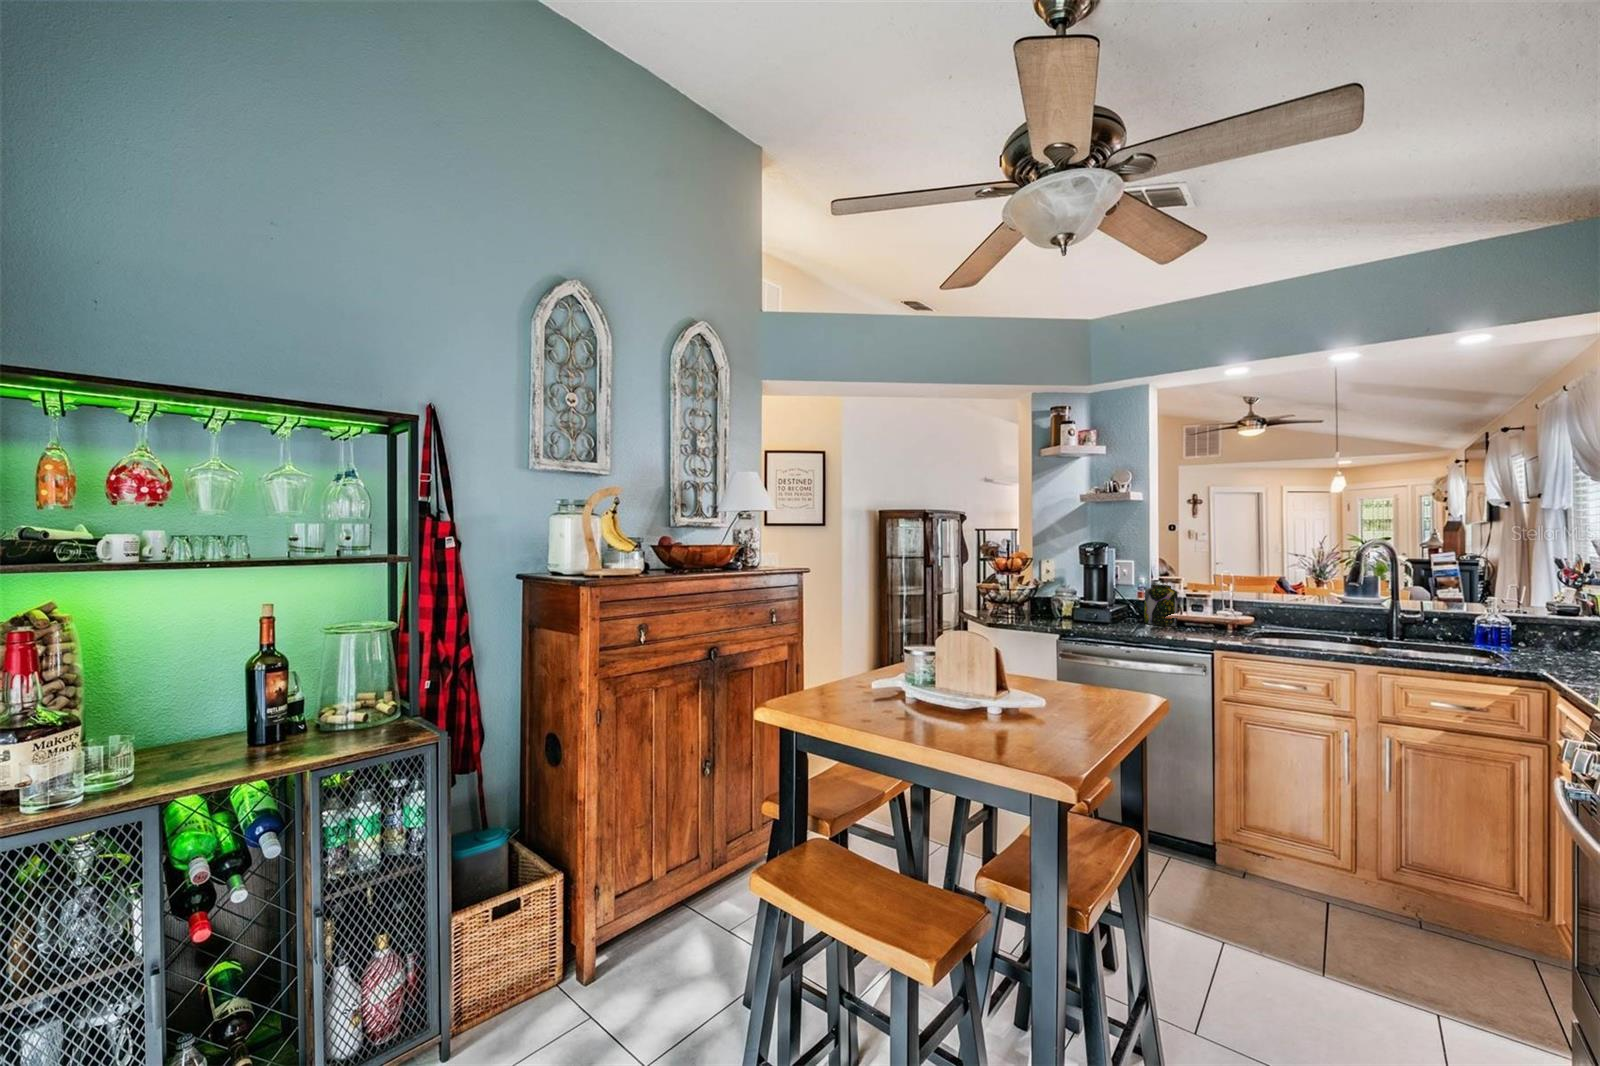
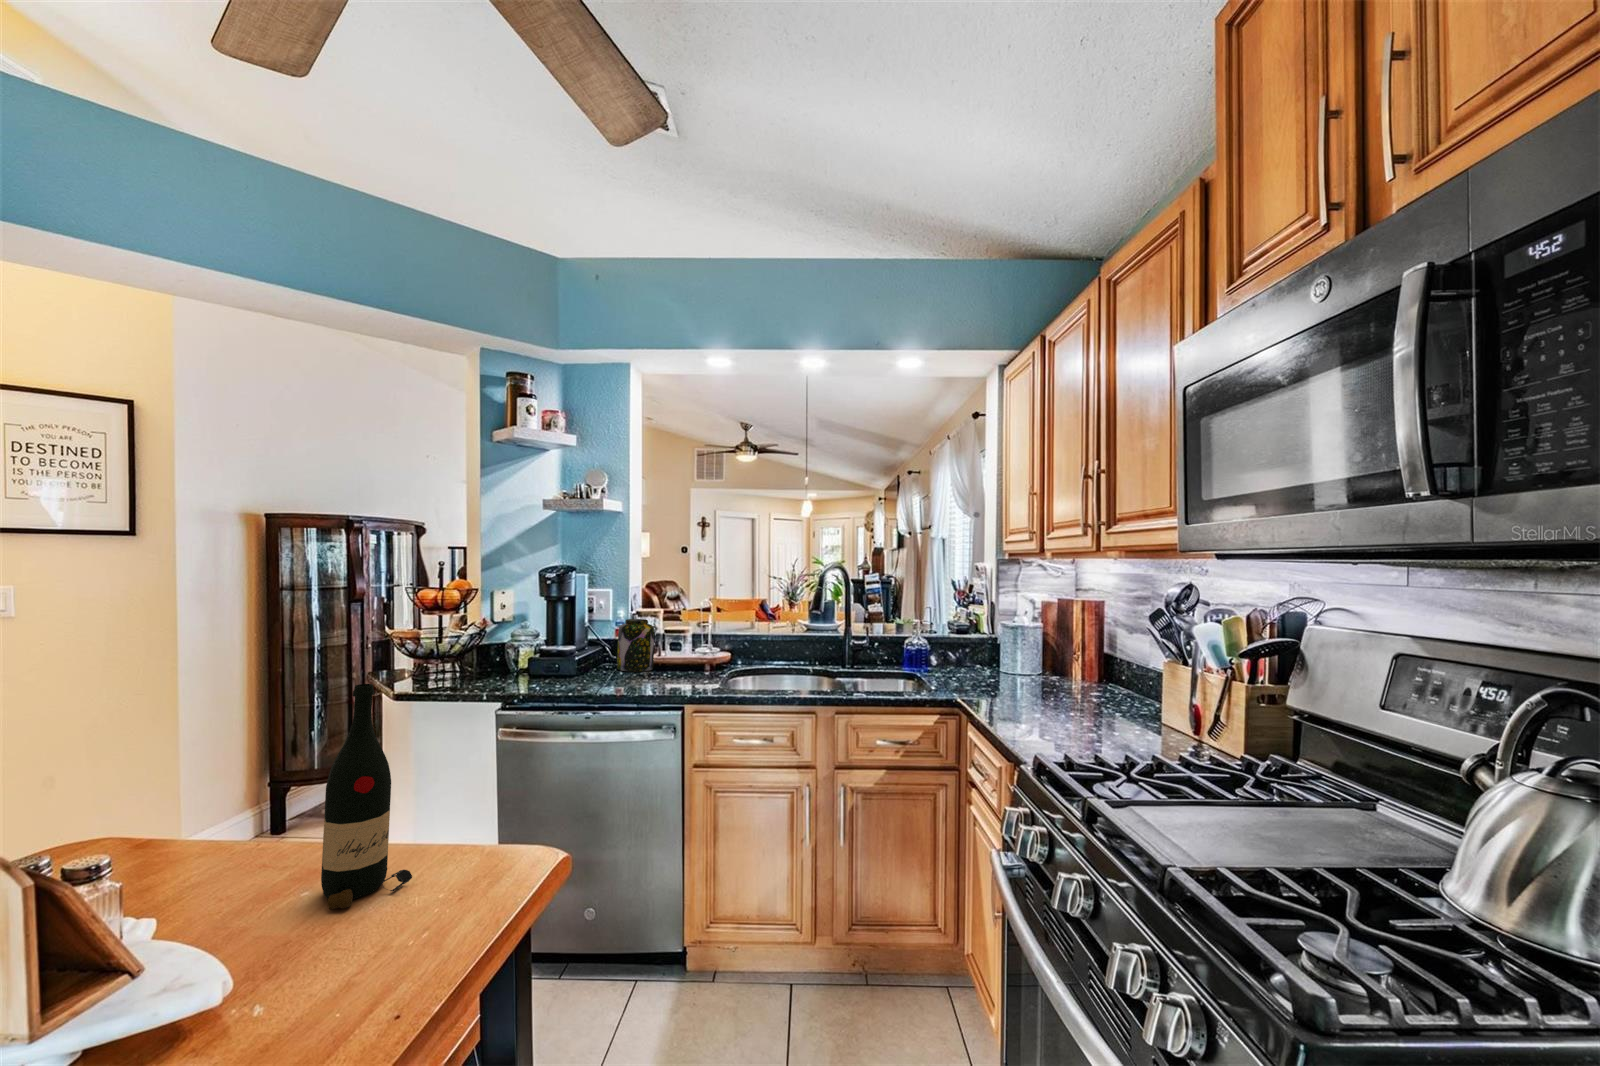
wine bottle: none [1035,596,1079,702] -> present [321,684,412,909]

